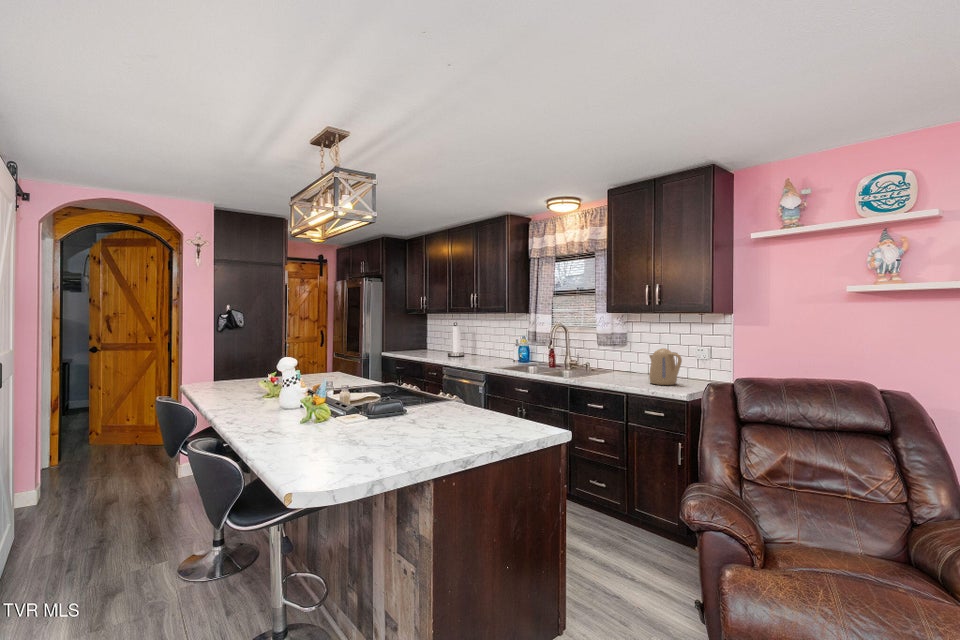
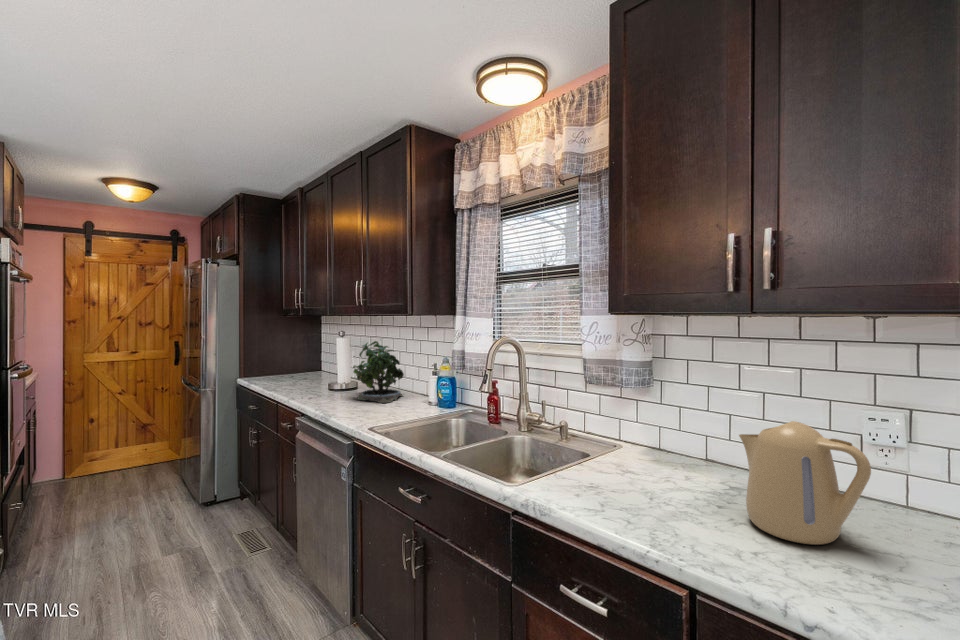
potted plant: none [469,327,496,362] -> present [353,339,404,403]

